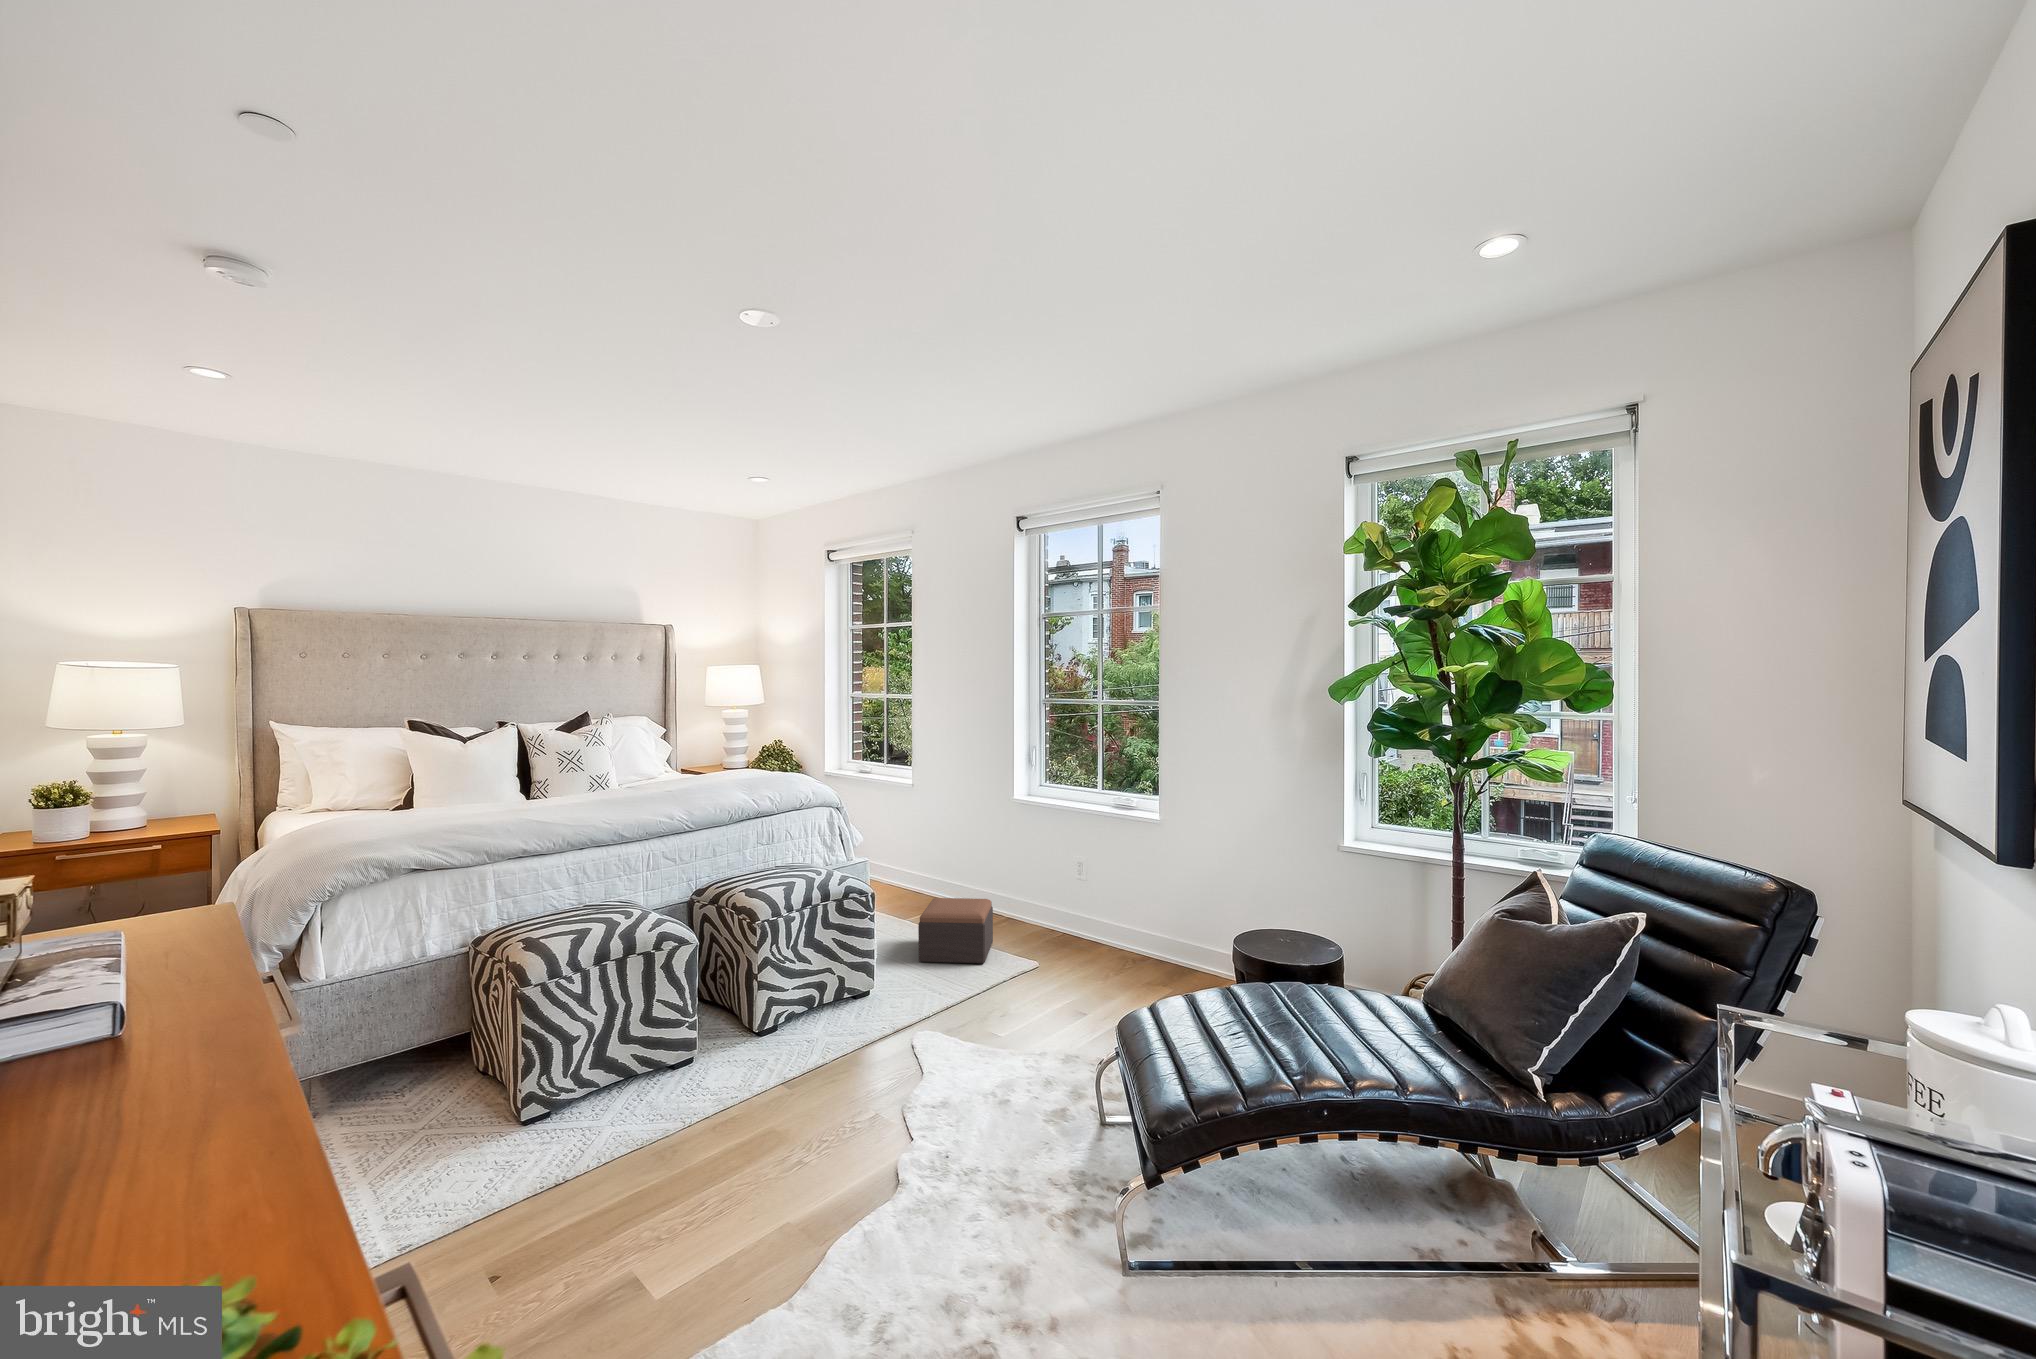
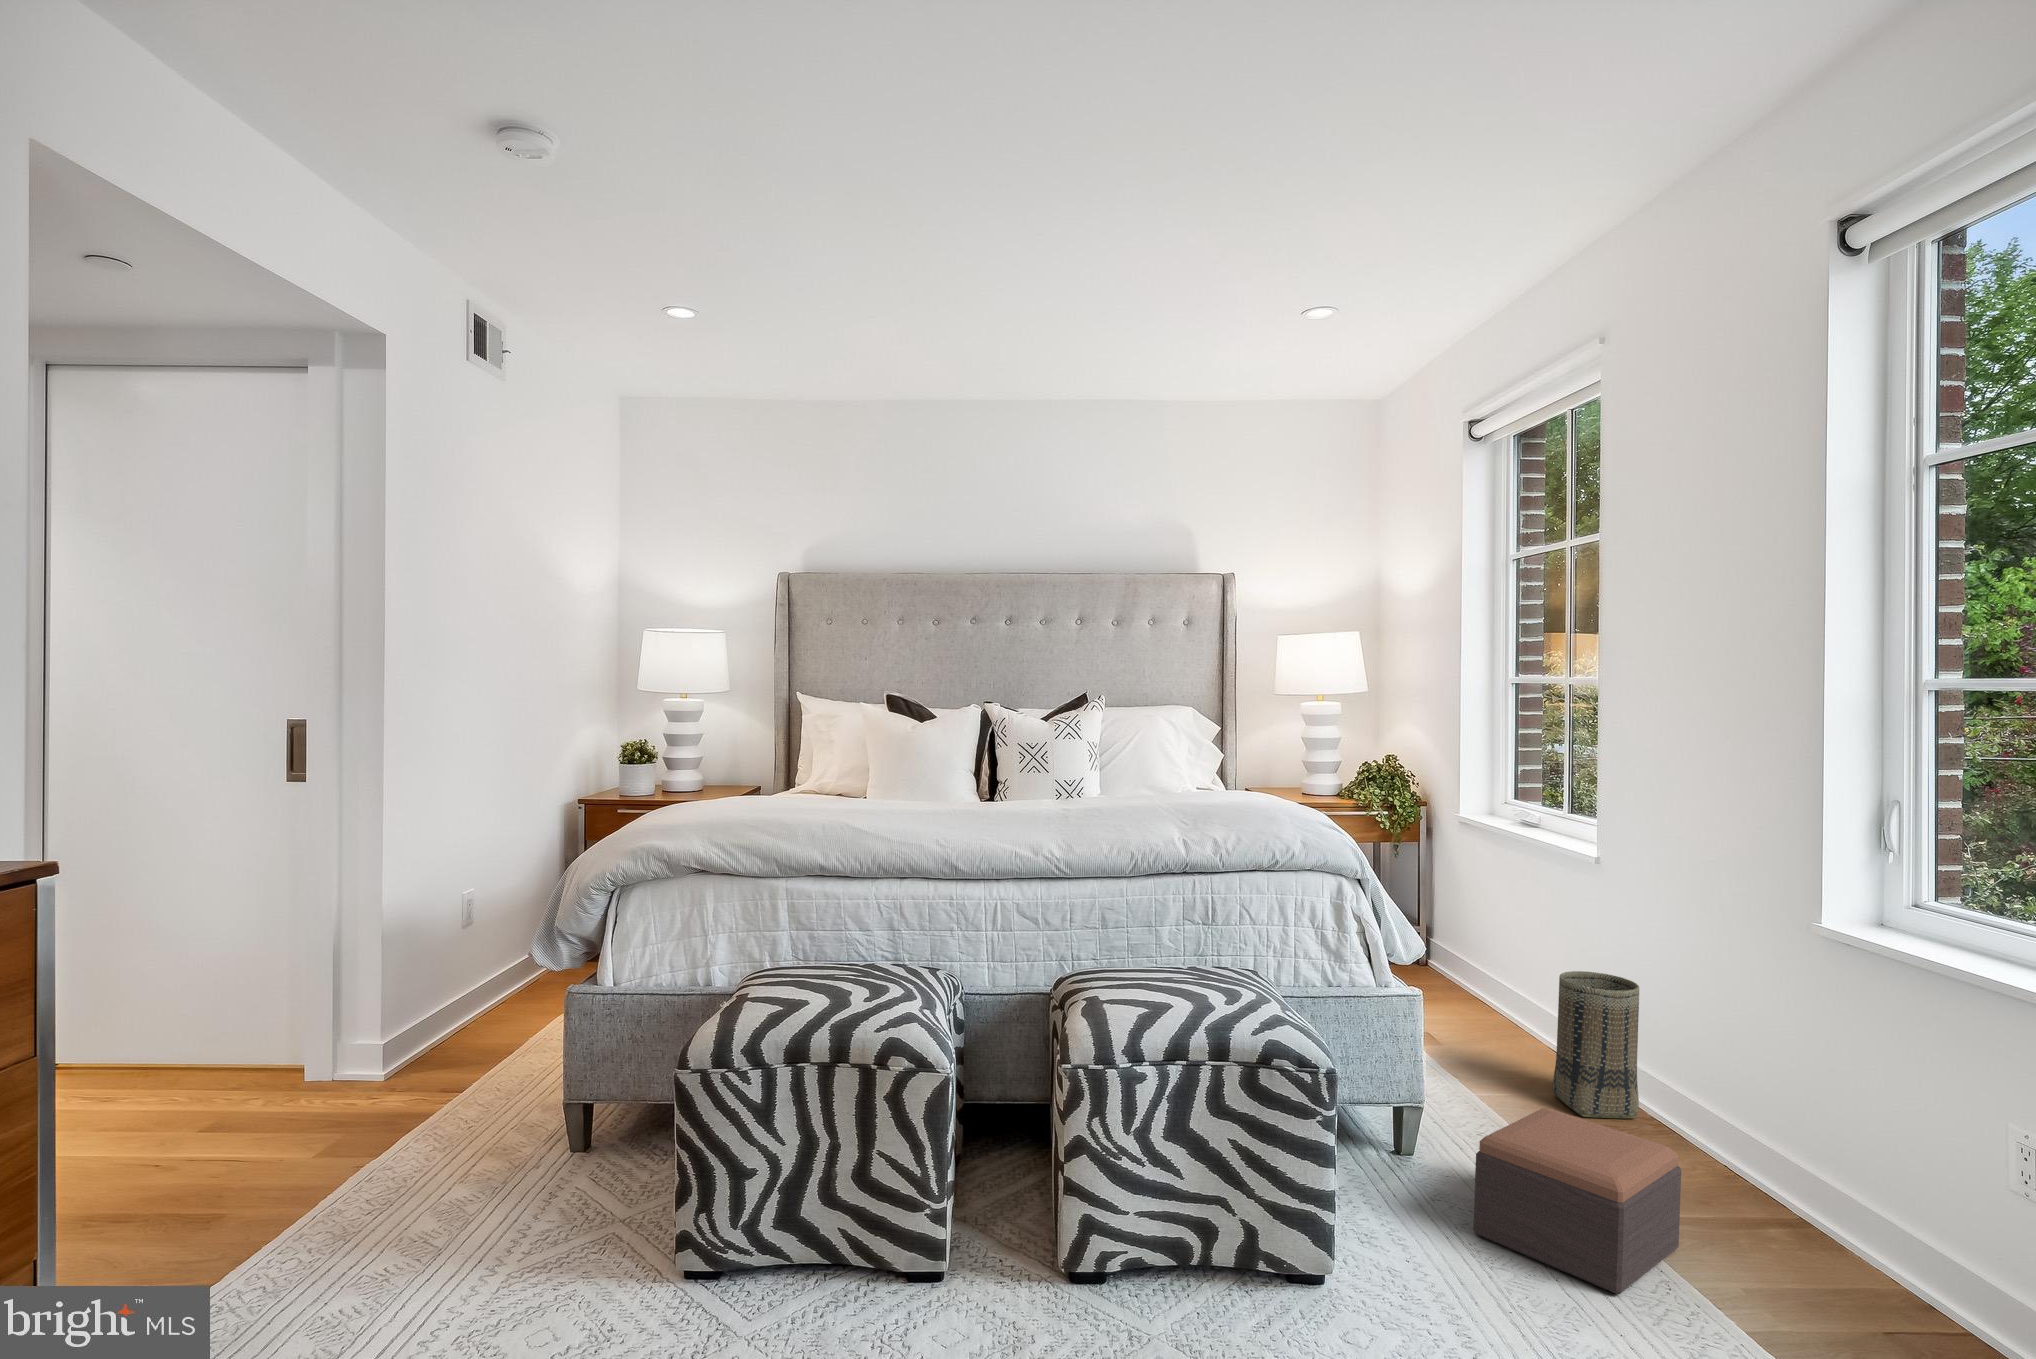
basket: none [909,836,948,907] -> present [1553,971,1639,1119]

